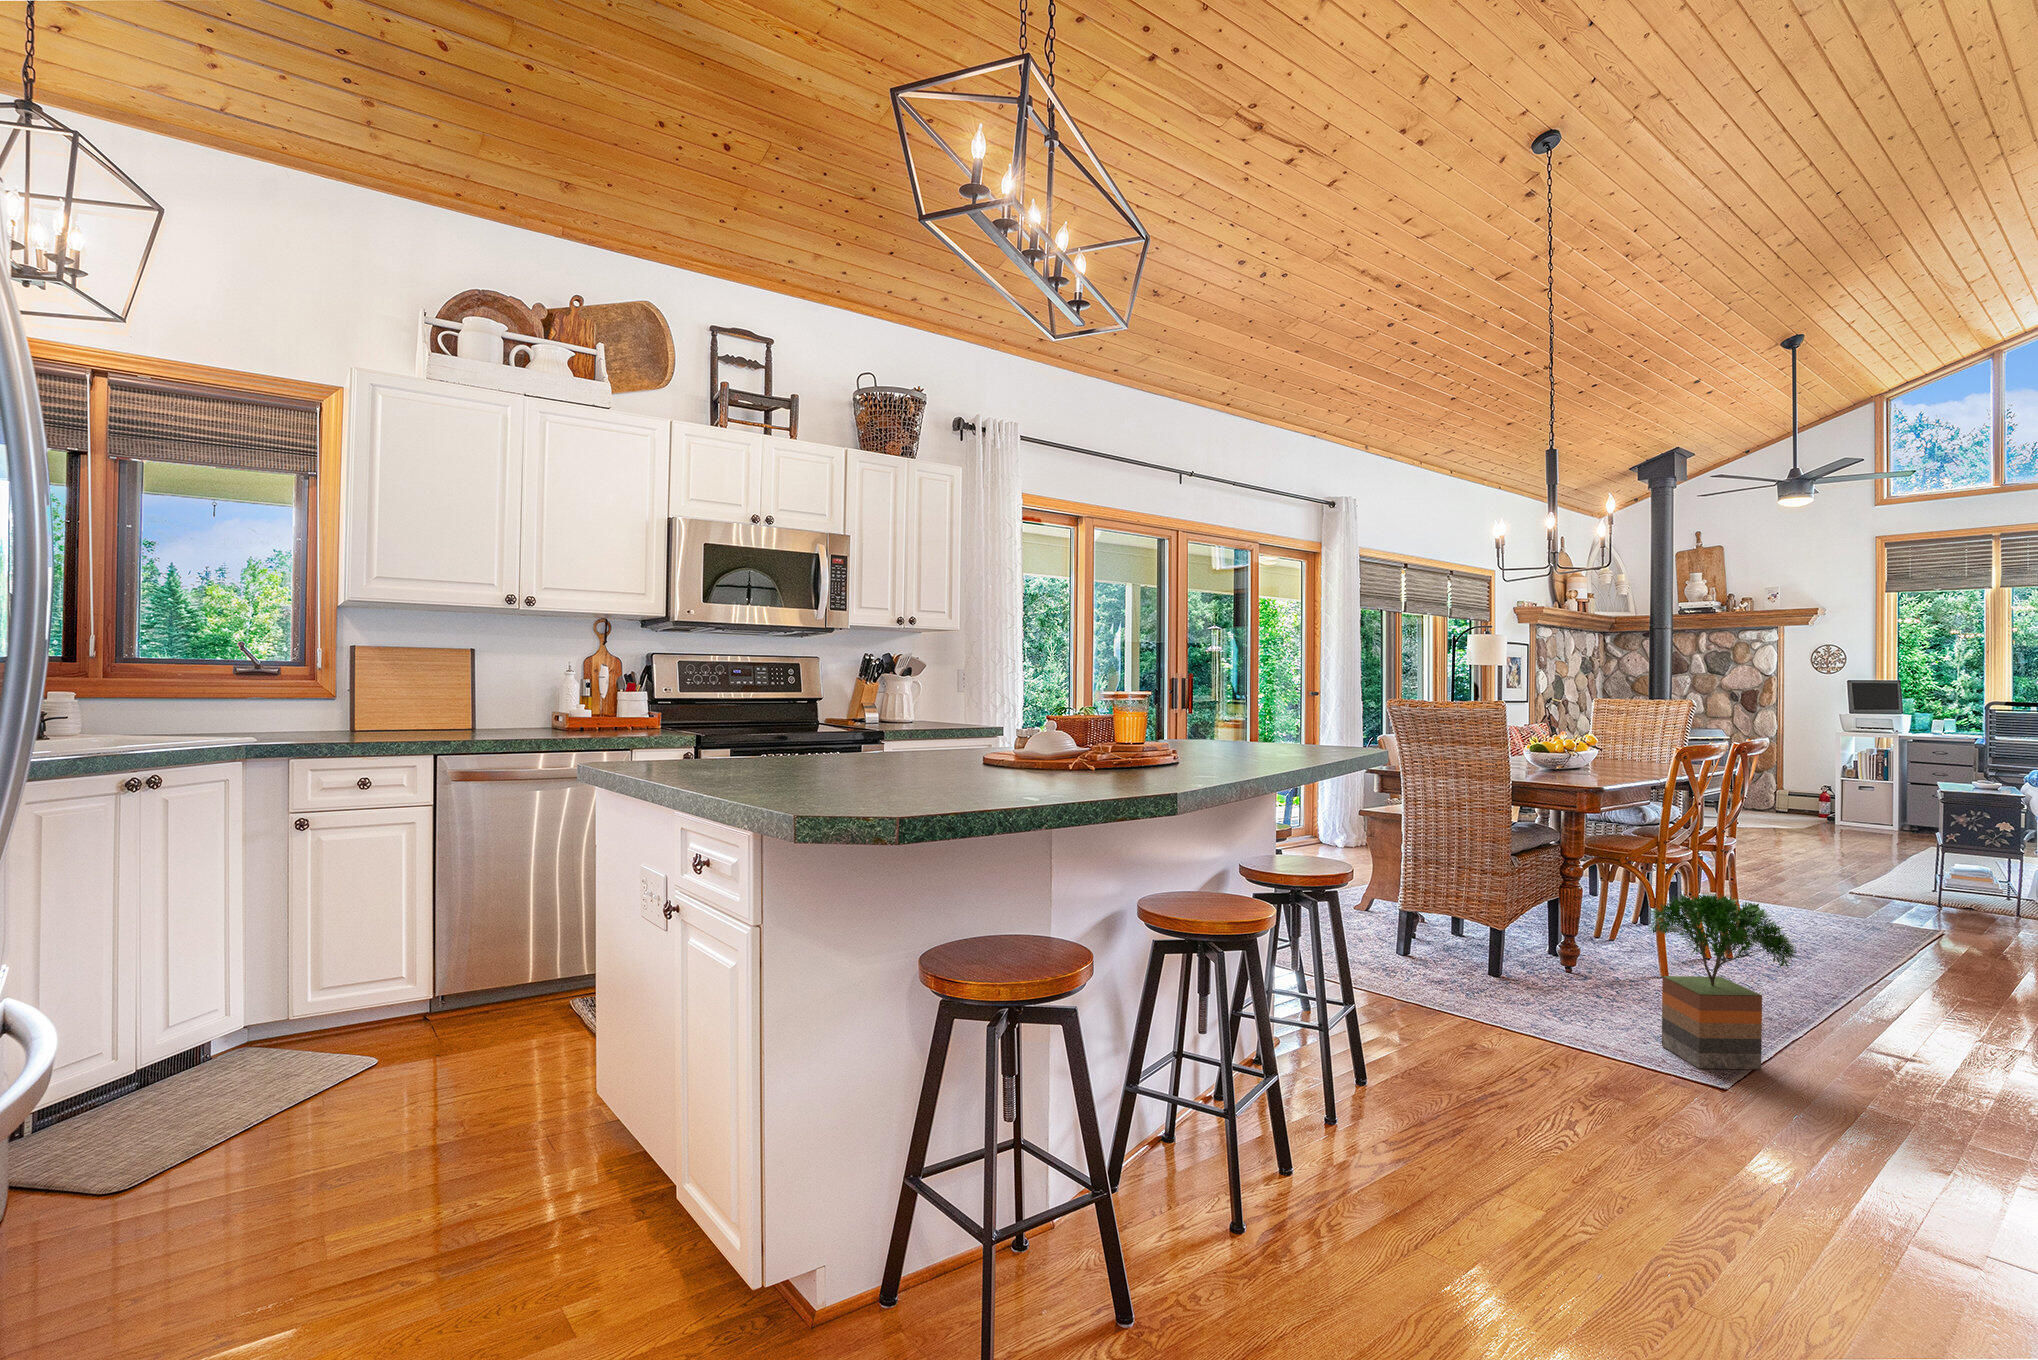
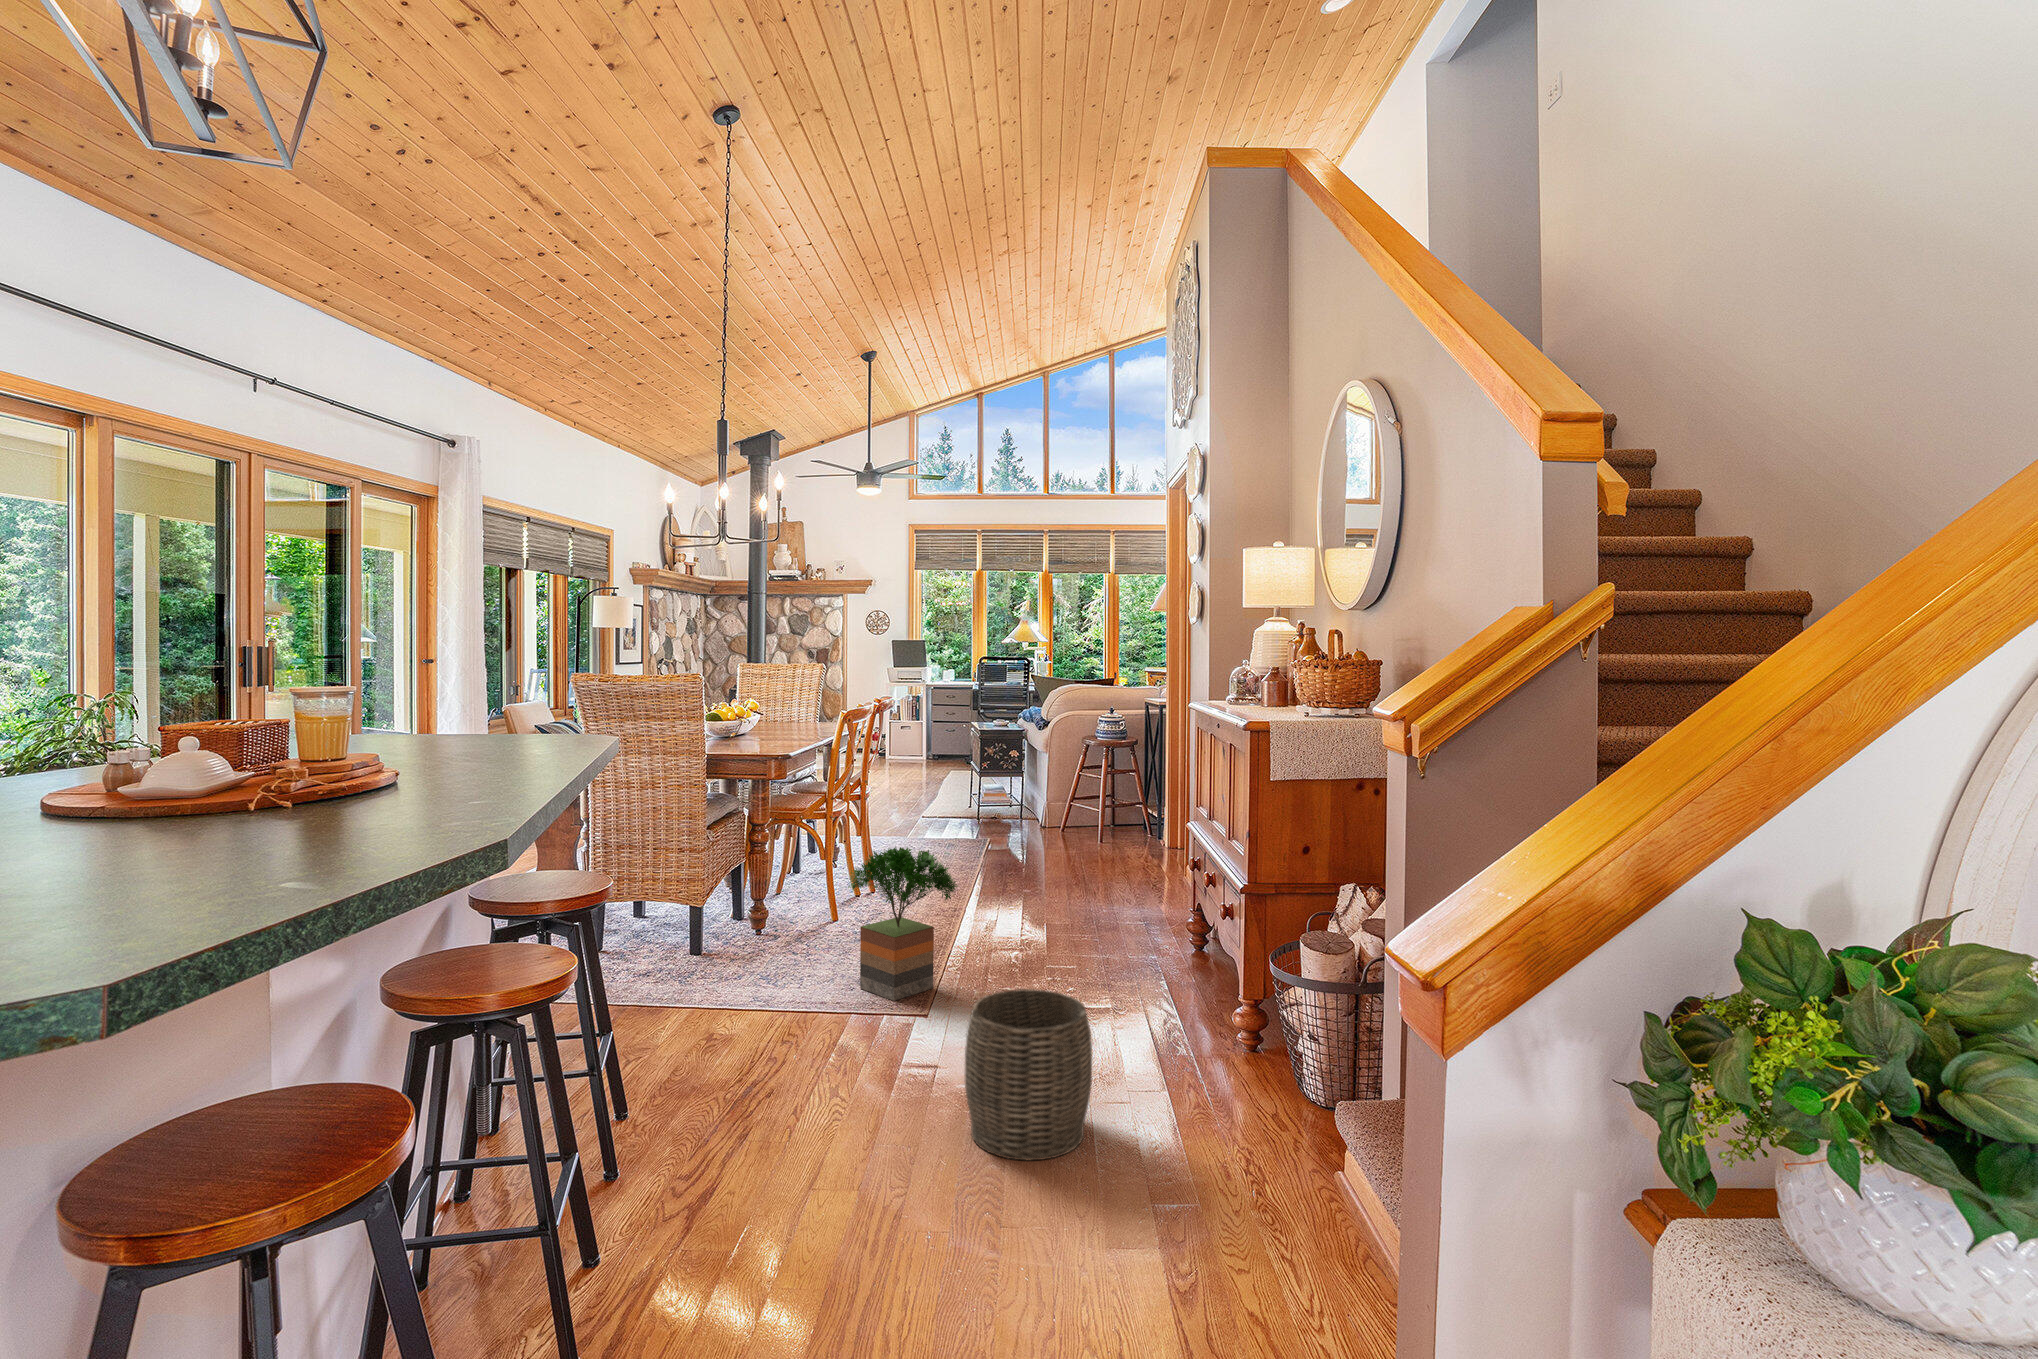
woven basket: none [1715,1066,1917,1294] -> present [965,989,1092,1160]

